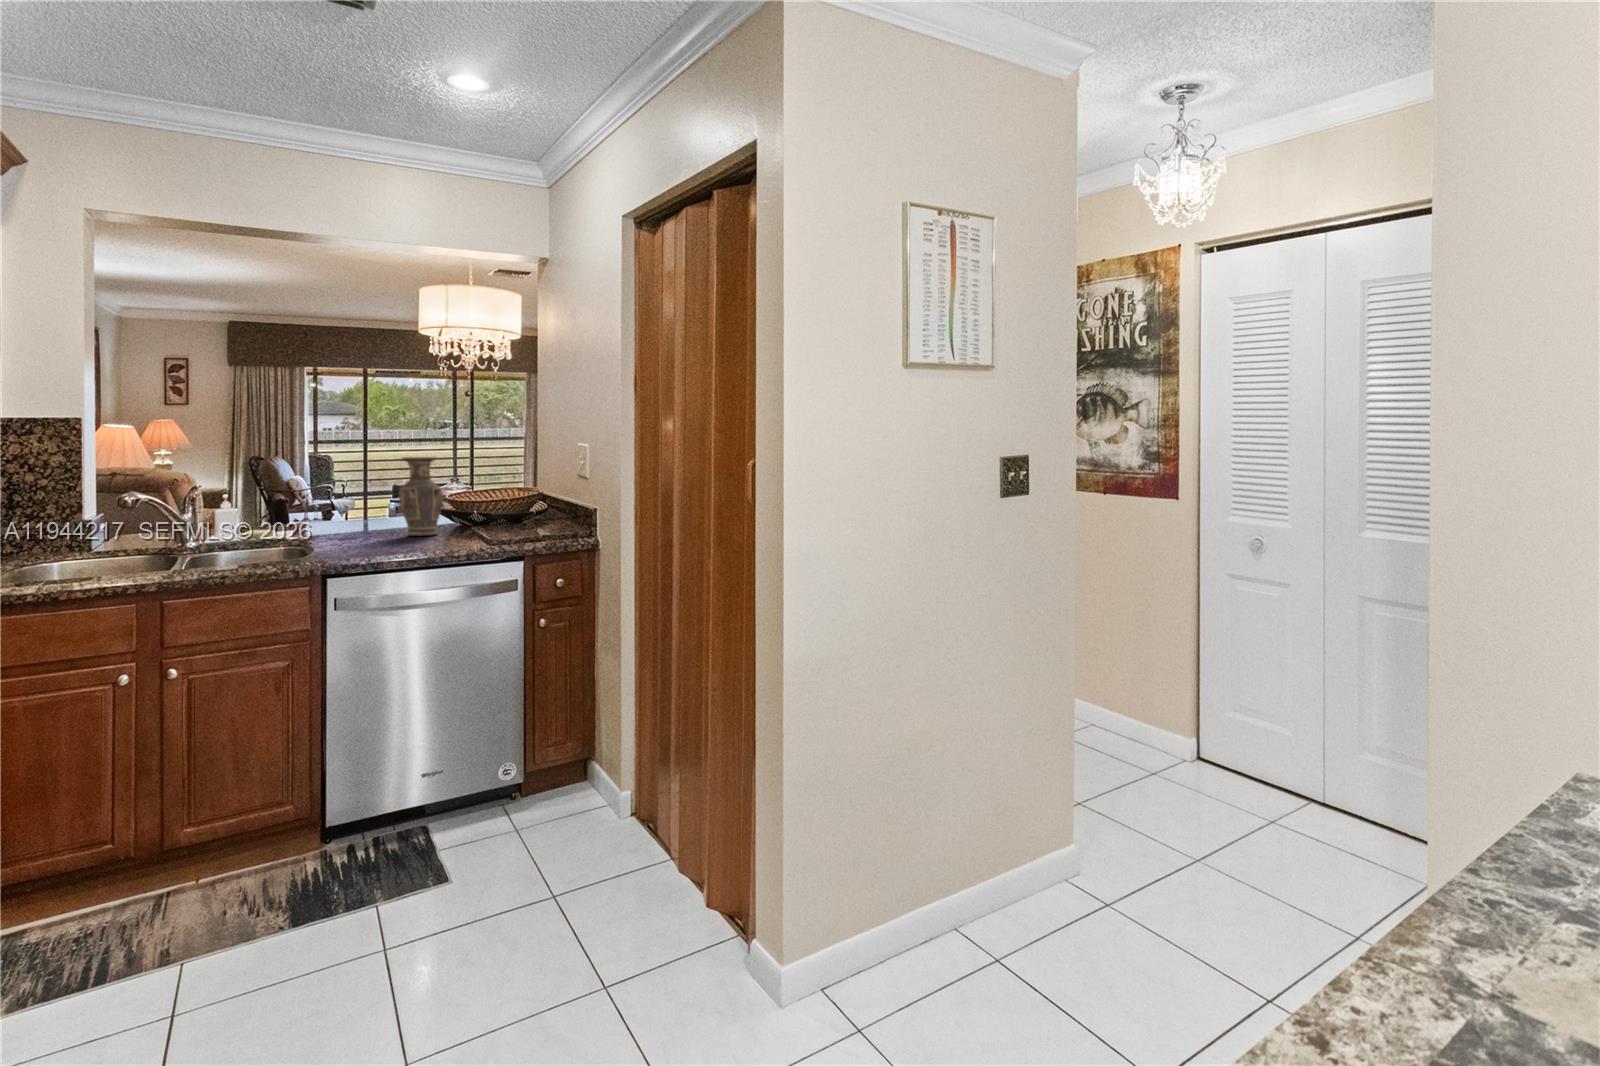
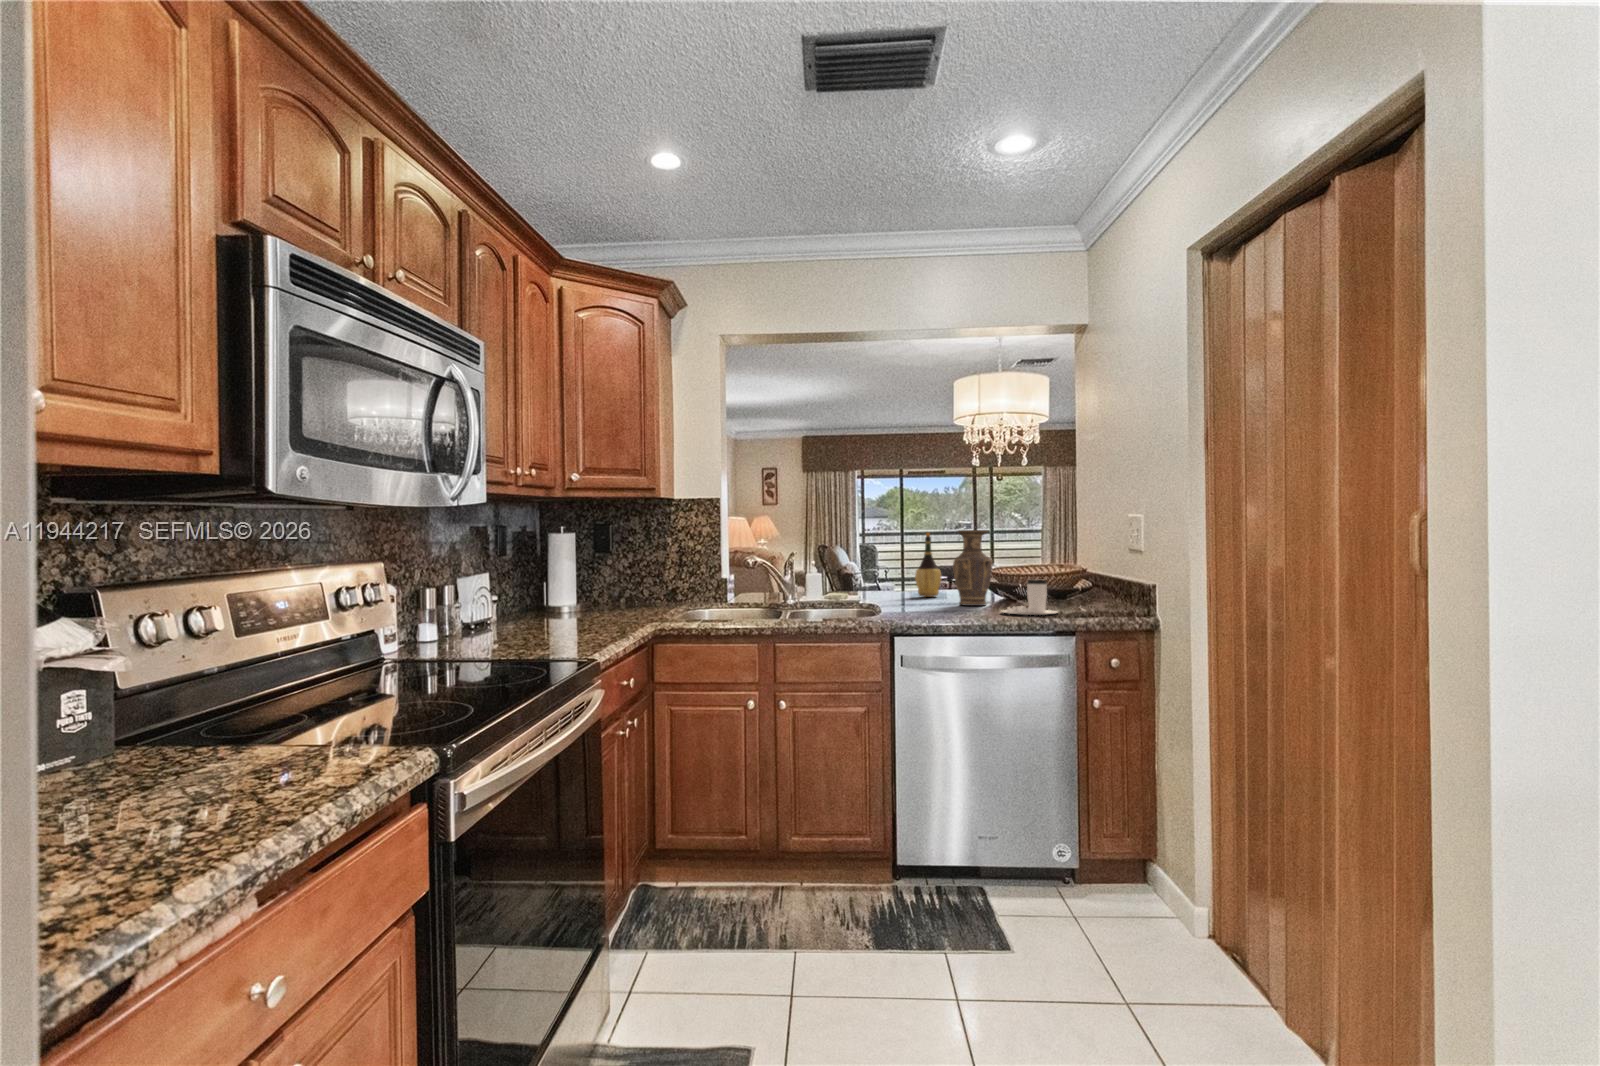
wine bottle: none [360,456,392,526] -> present [915,533,941,597]
coffee cup: none [447,509,507,545] -> present [1001,579,1057,615]

